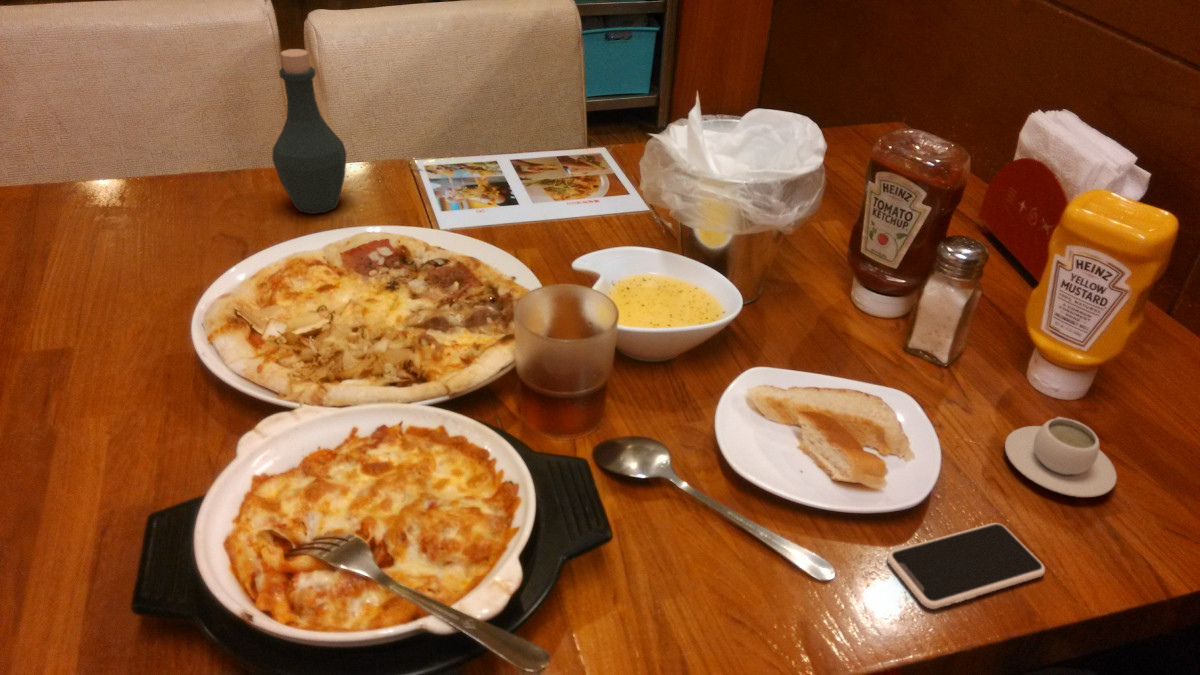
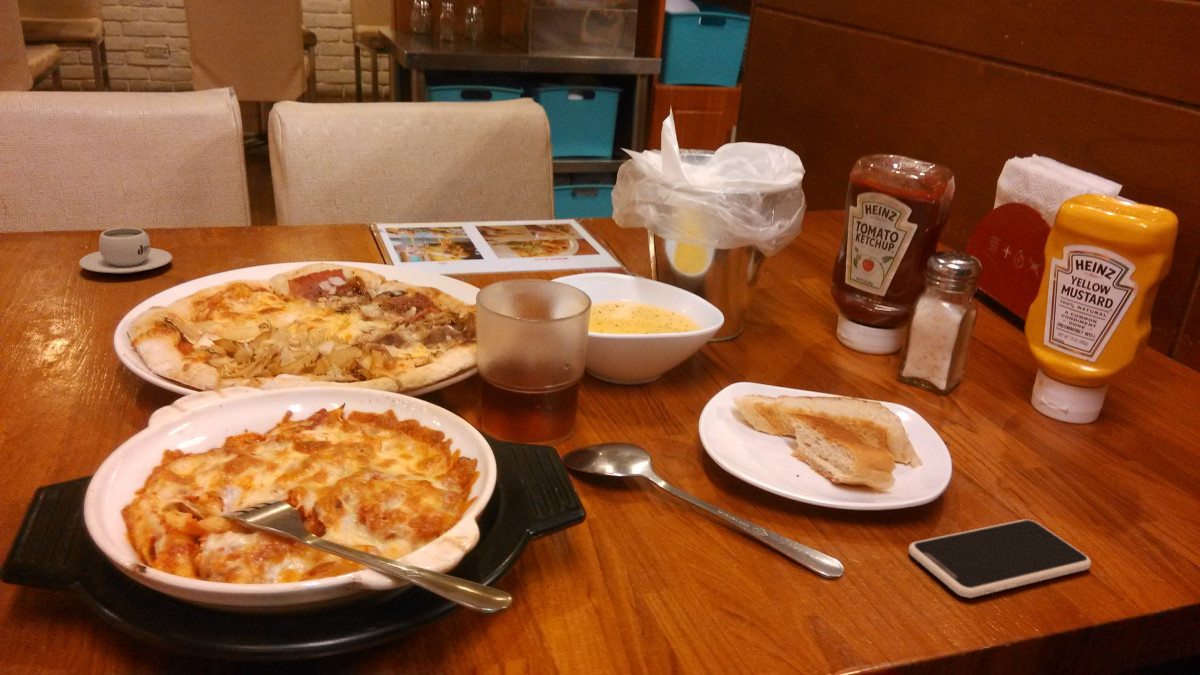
bottle: present [272,49,346,214] -> none [224,87,304,260]
teacup: present [1005,417,1117,497] -> present [79,227,172,274]

